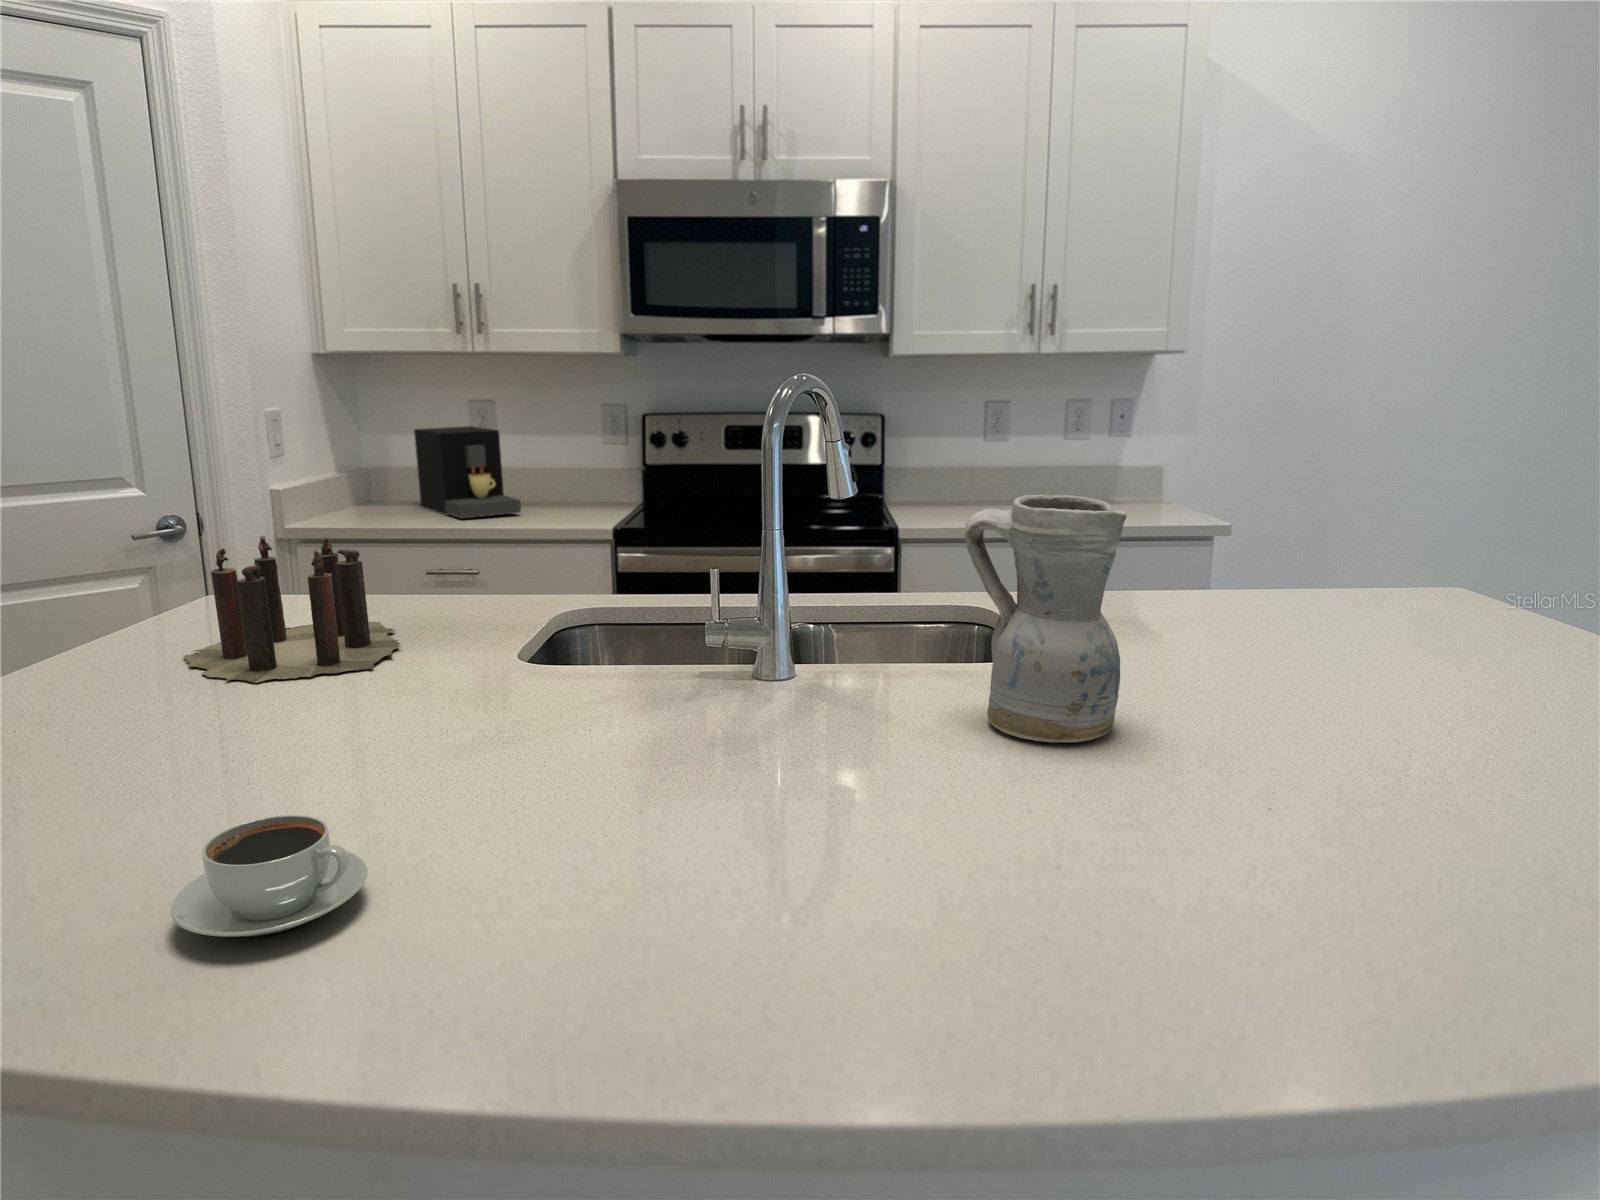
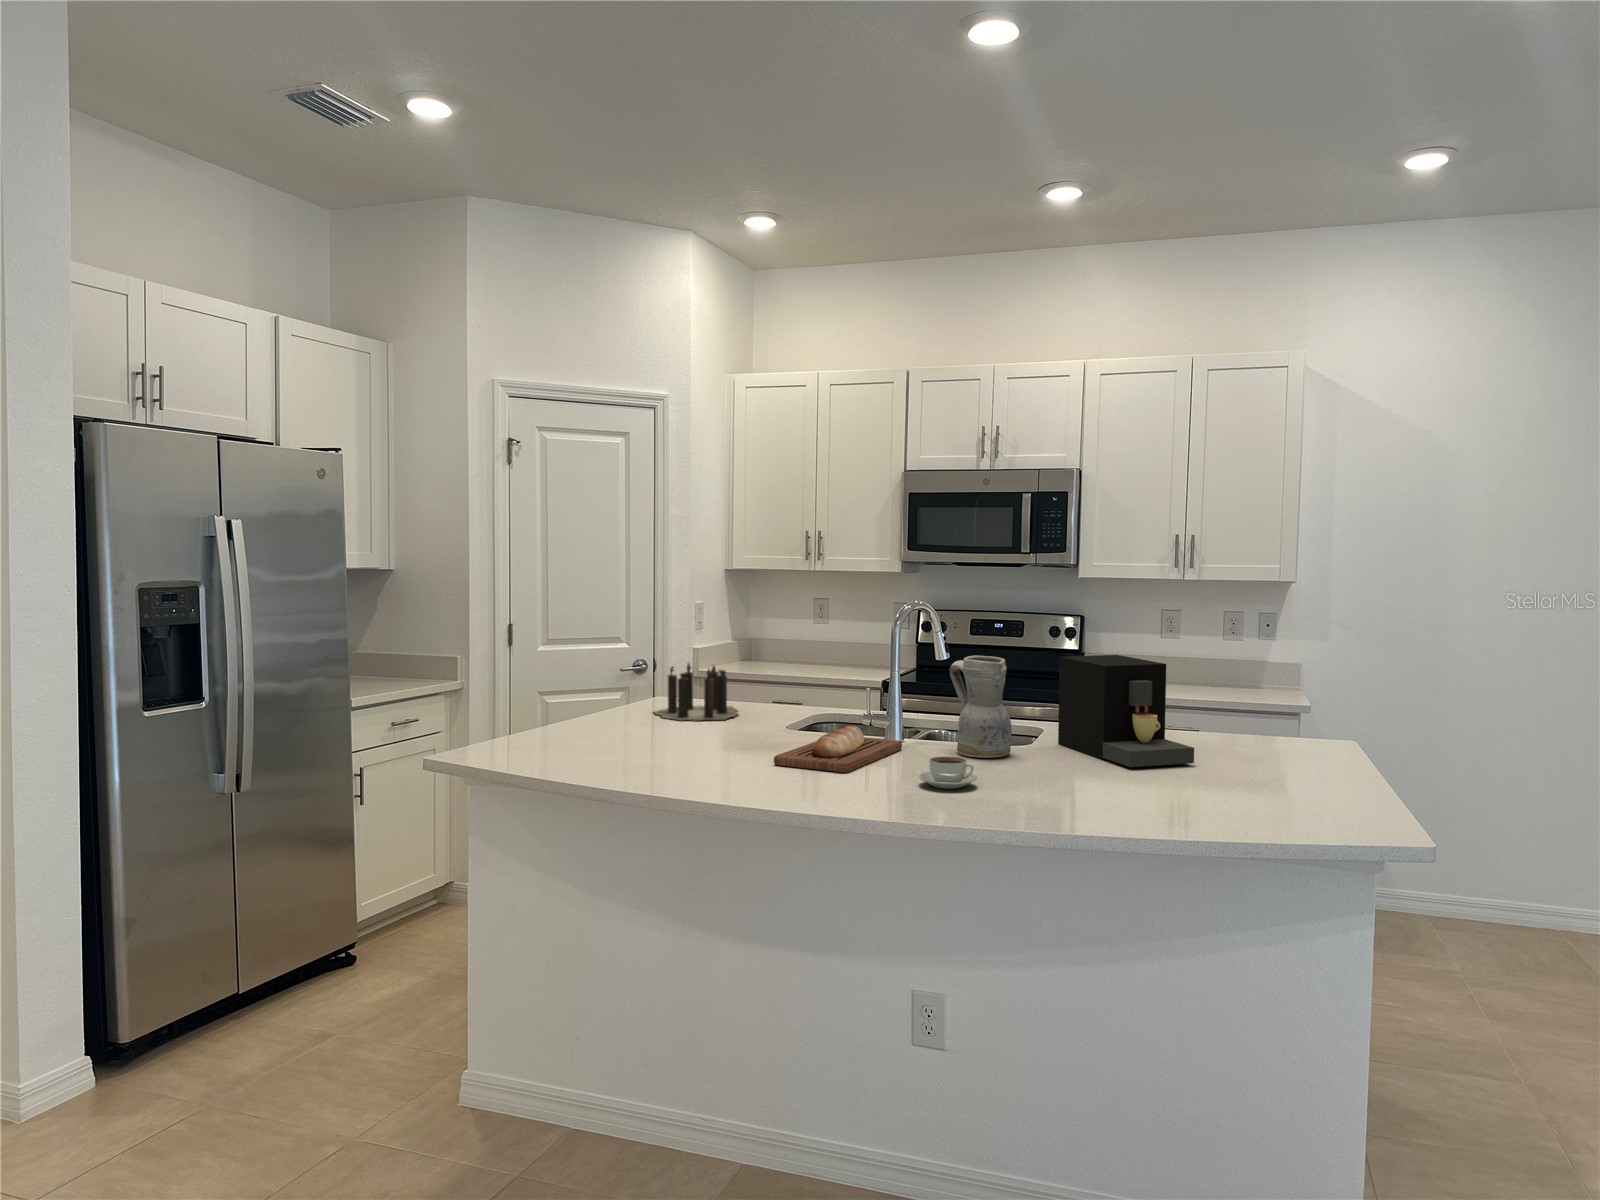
coffee maker: present [414,426,521,518] -> present [1058,655,1194,767]
bread loaf: none [582,691,859,884] -> present [774,726,902,773]
coffee cup: present [171,815,368,937] -> present [919,756,977,789]

